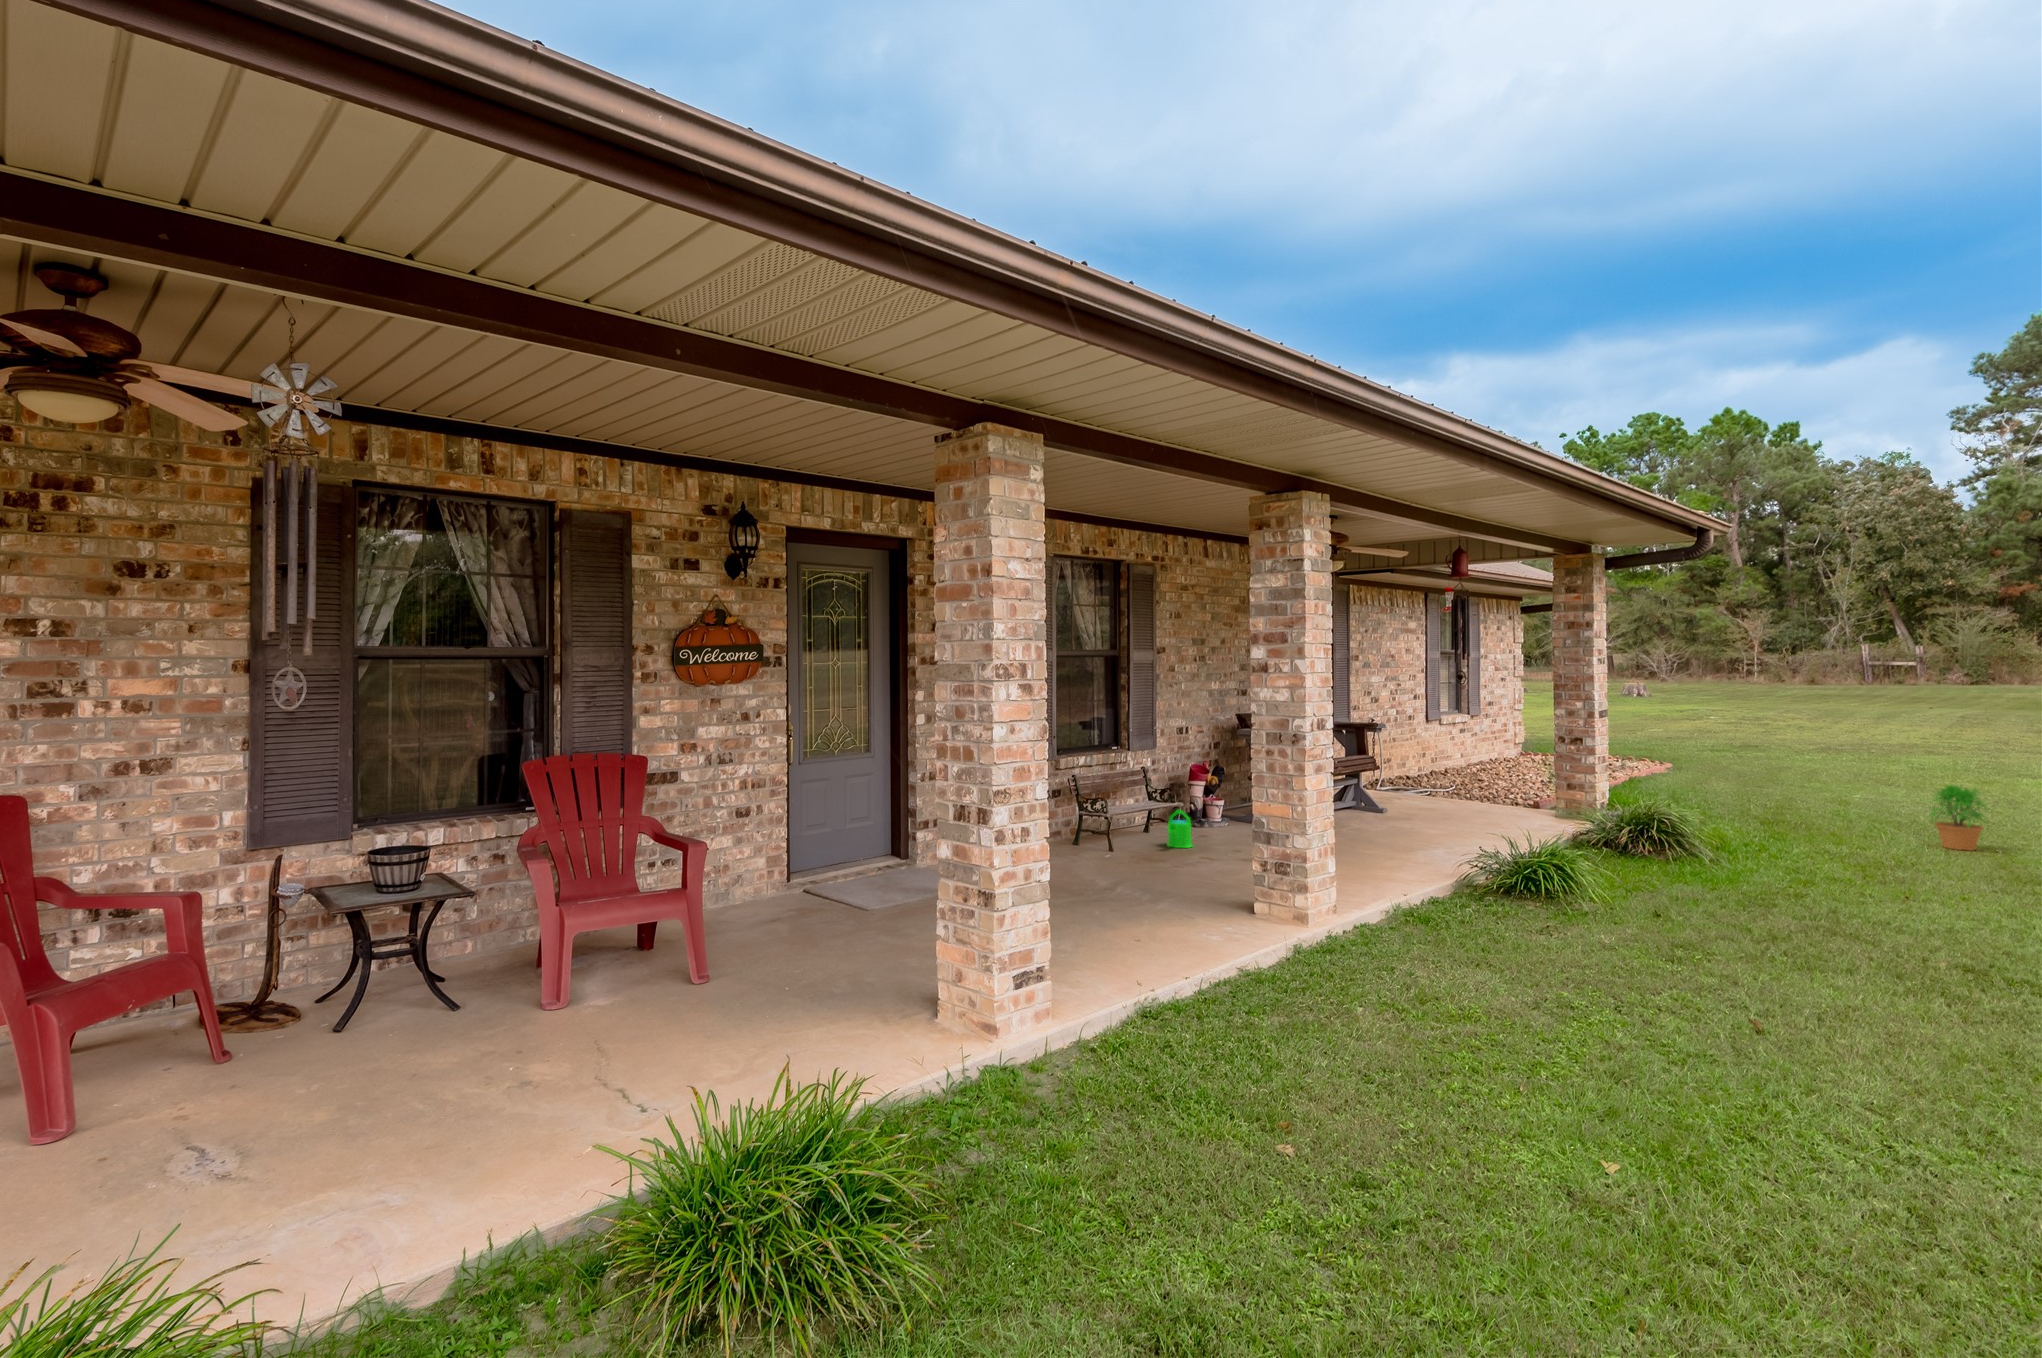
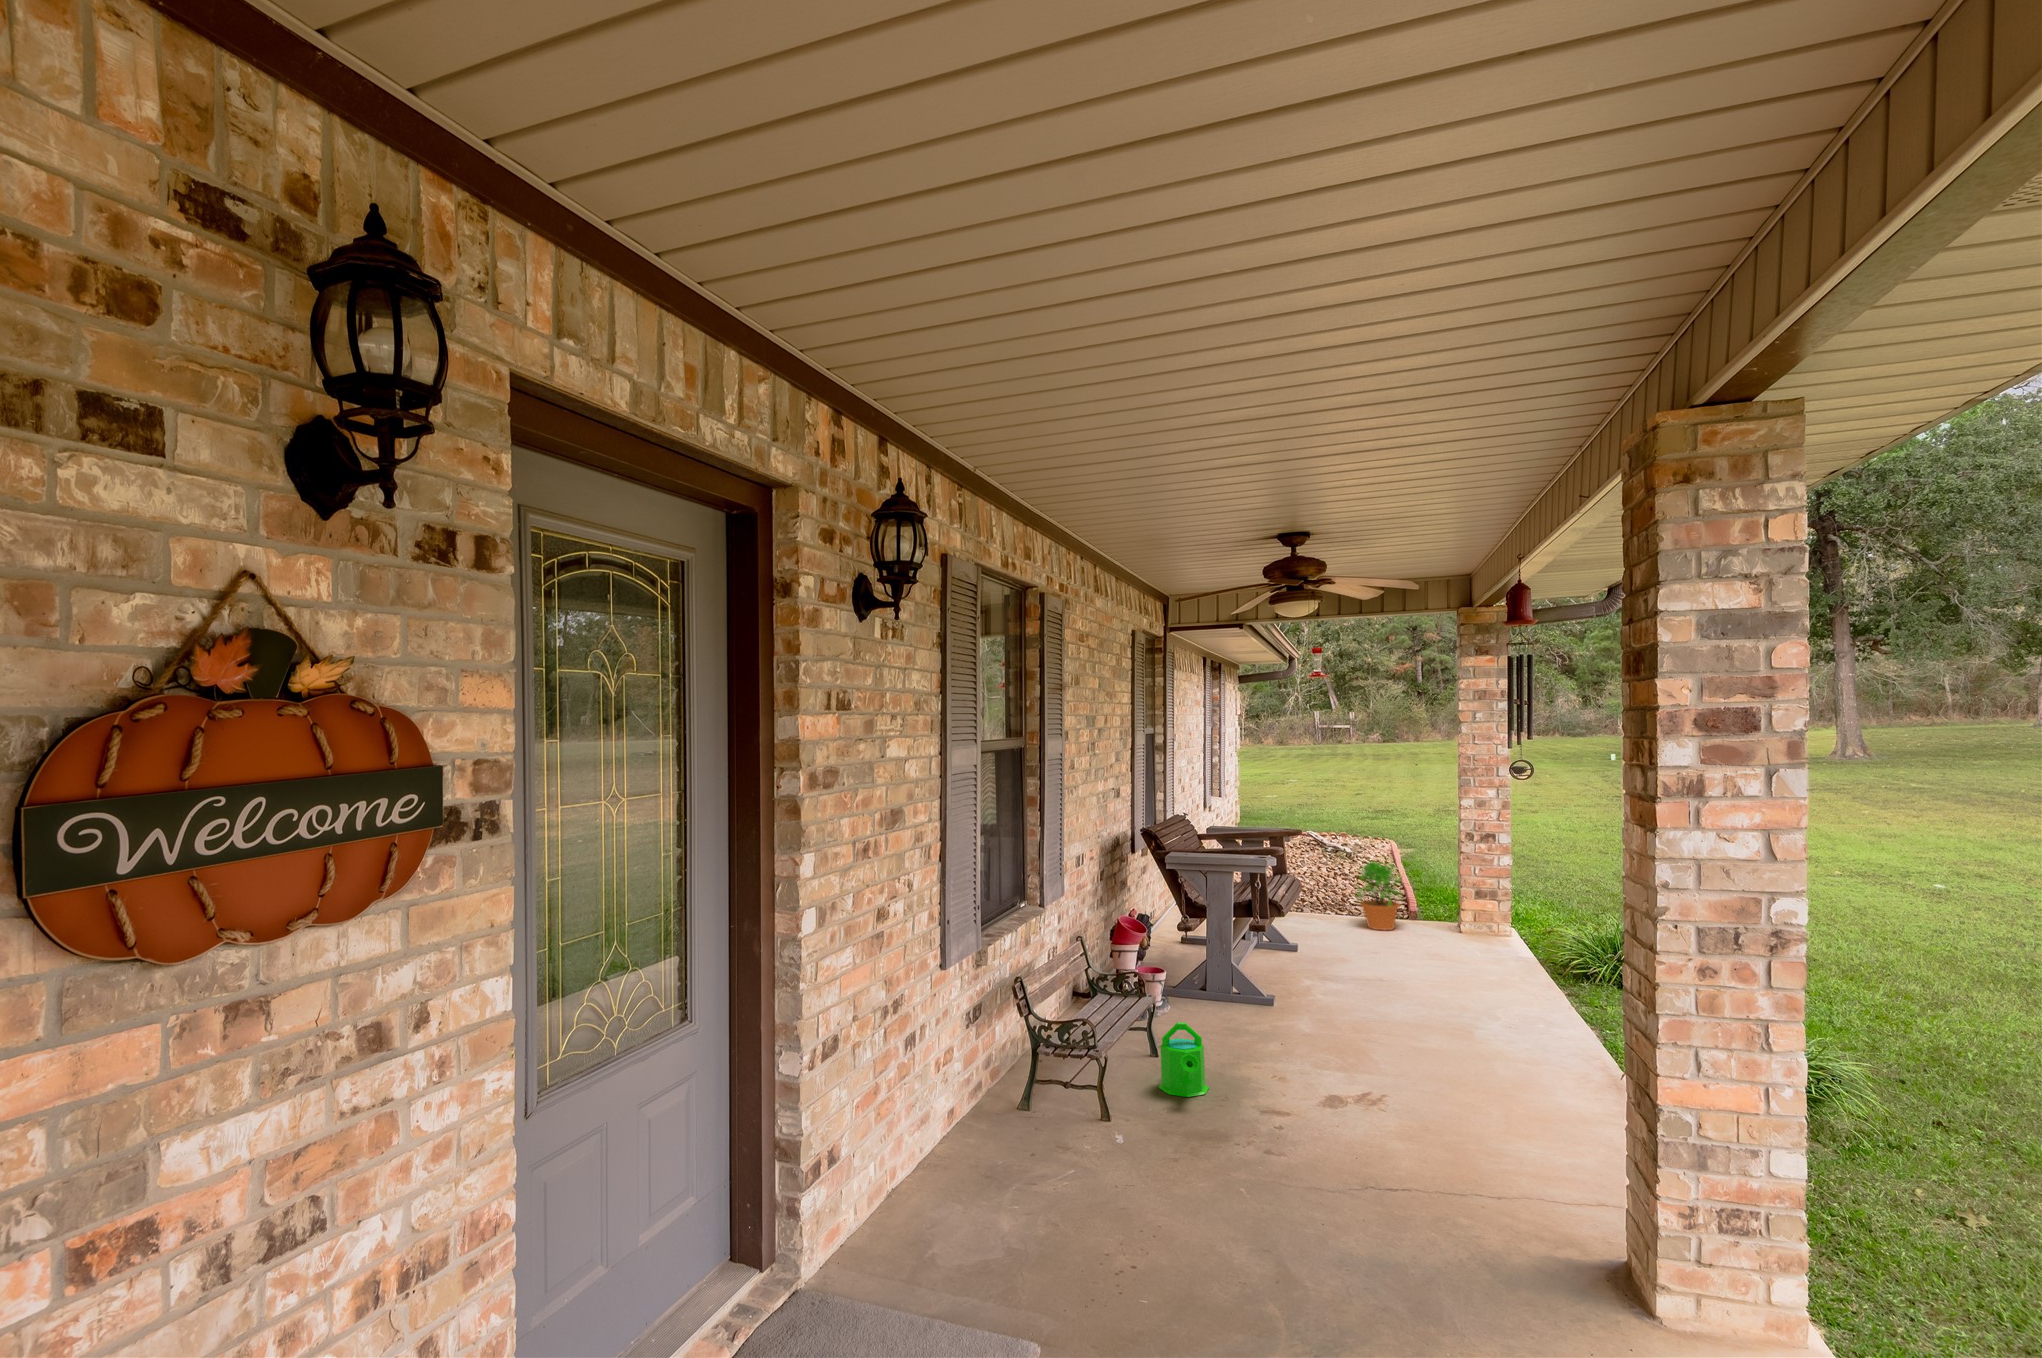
potted plant: present [1929,784,1988,851] -> present [1356,861,1403,930]

